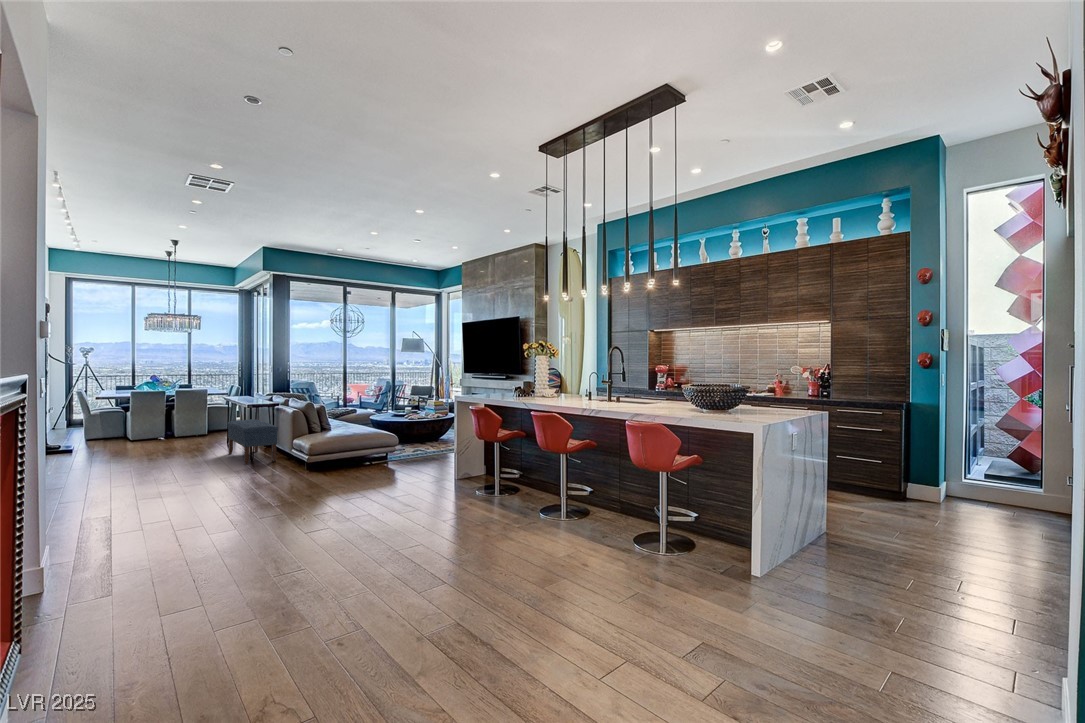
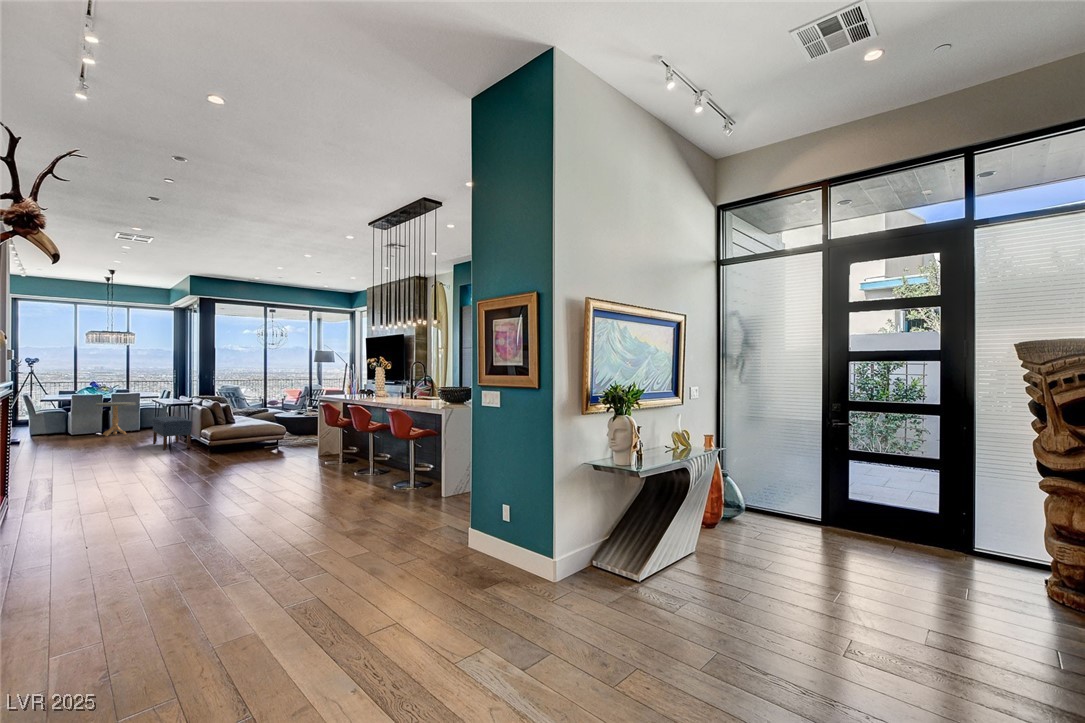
side table: none [158,400,204,442] -> present [95,402,136,436]

